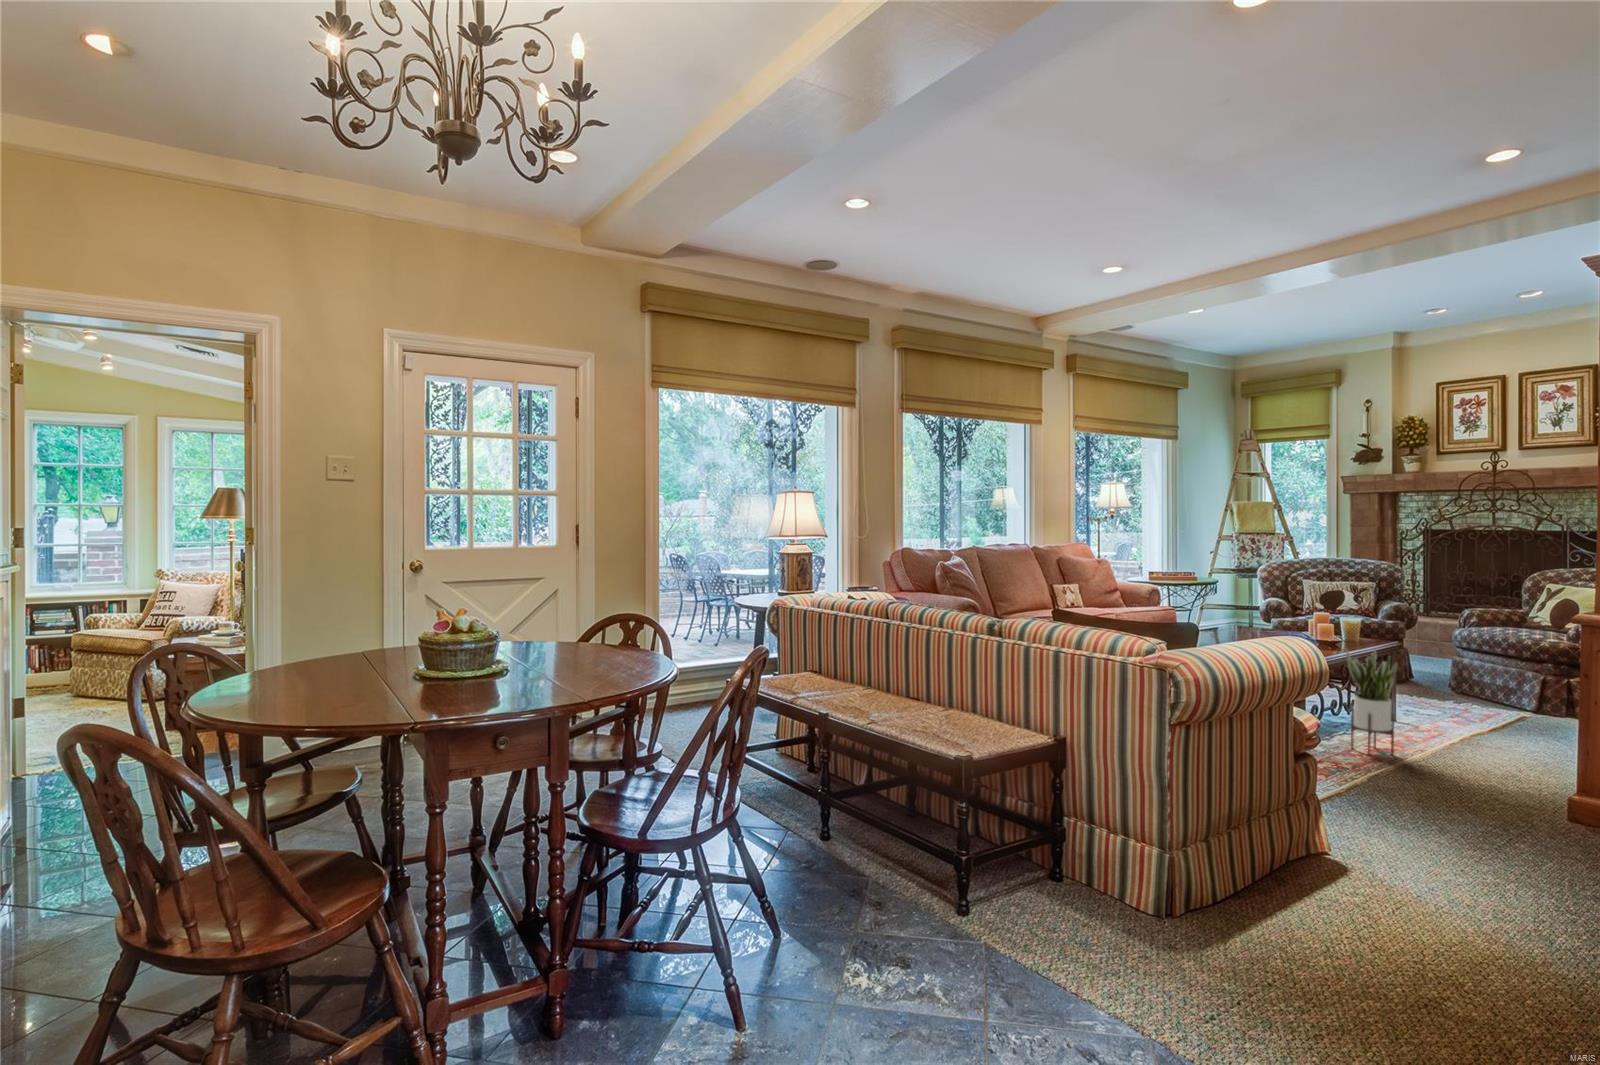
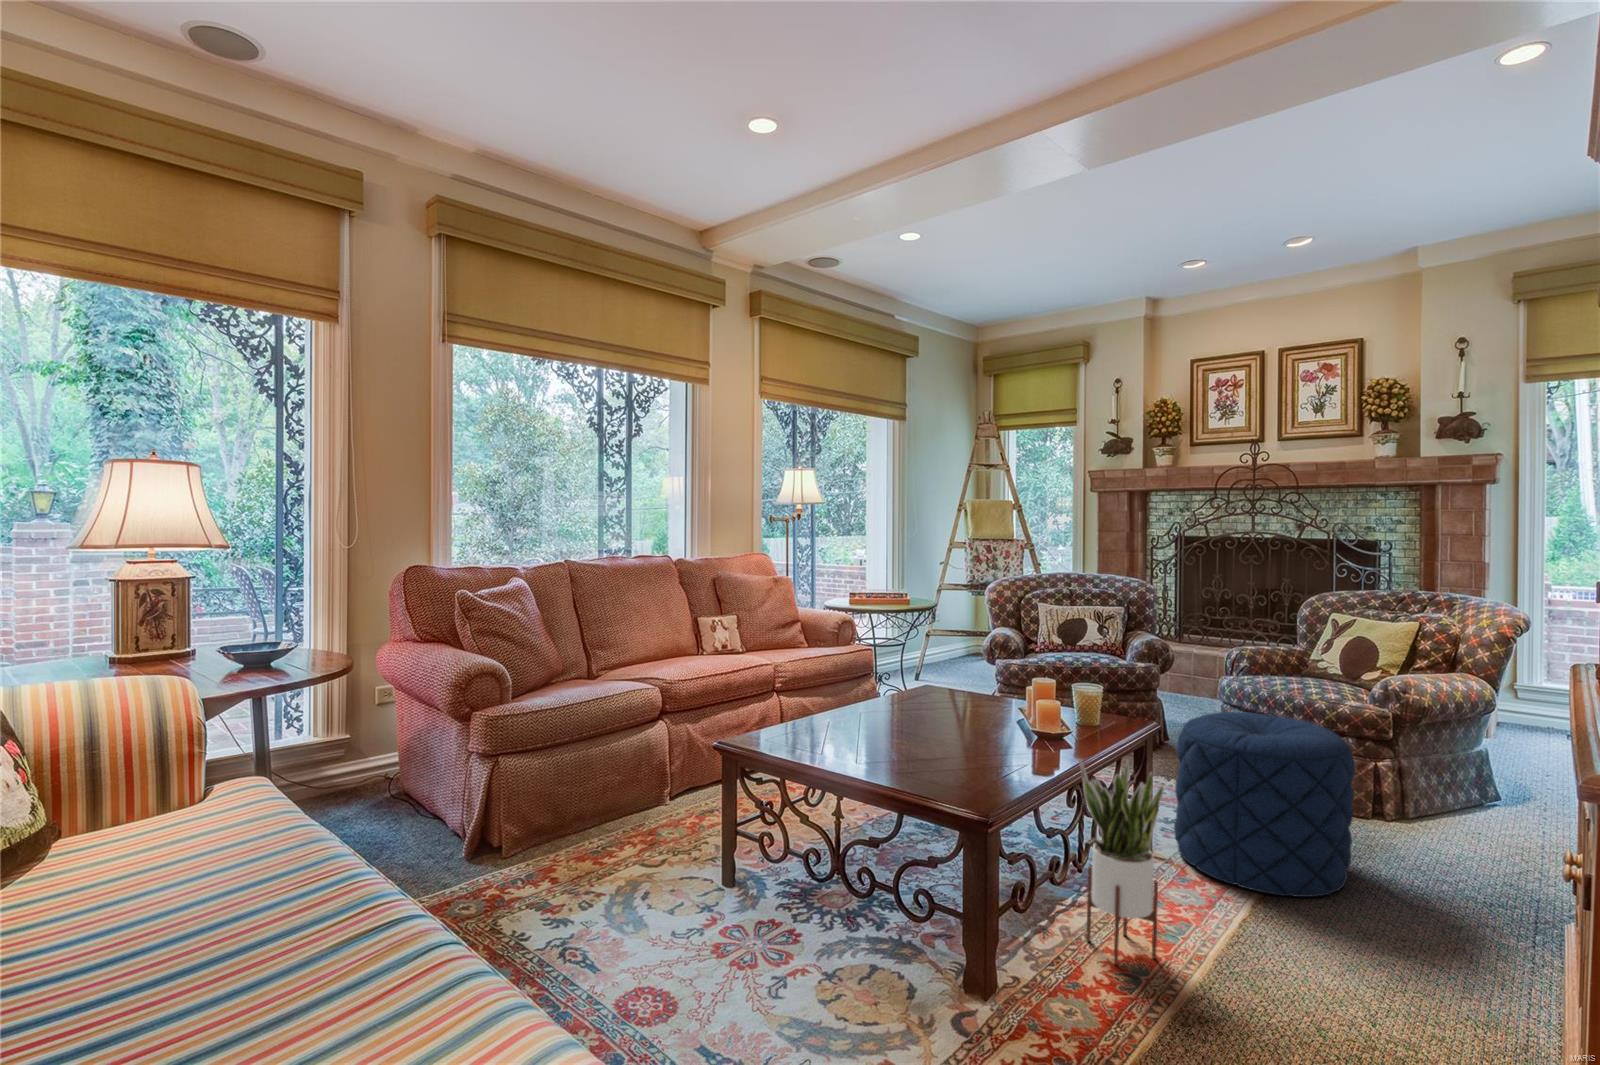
pouf: none [1410,640,1535,742] -> present [1174,712,1355,897]

